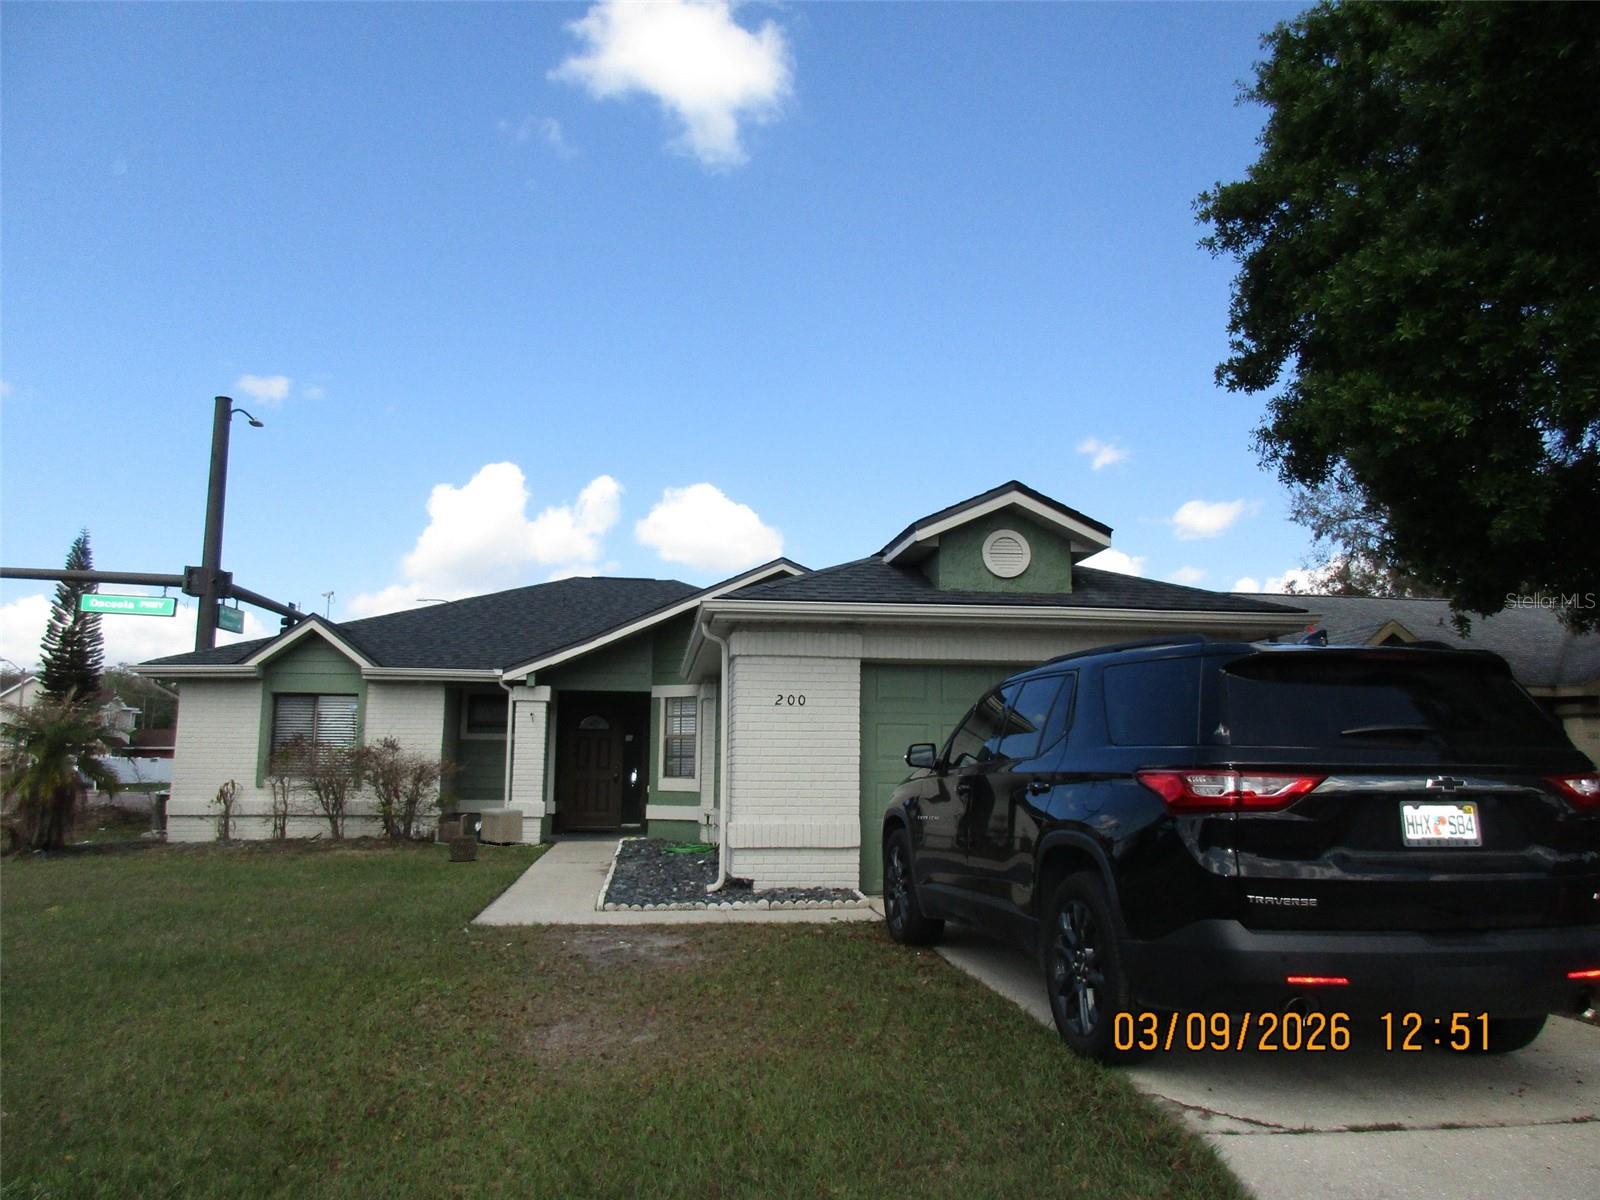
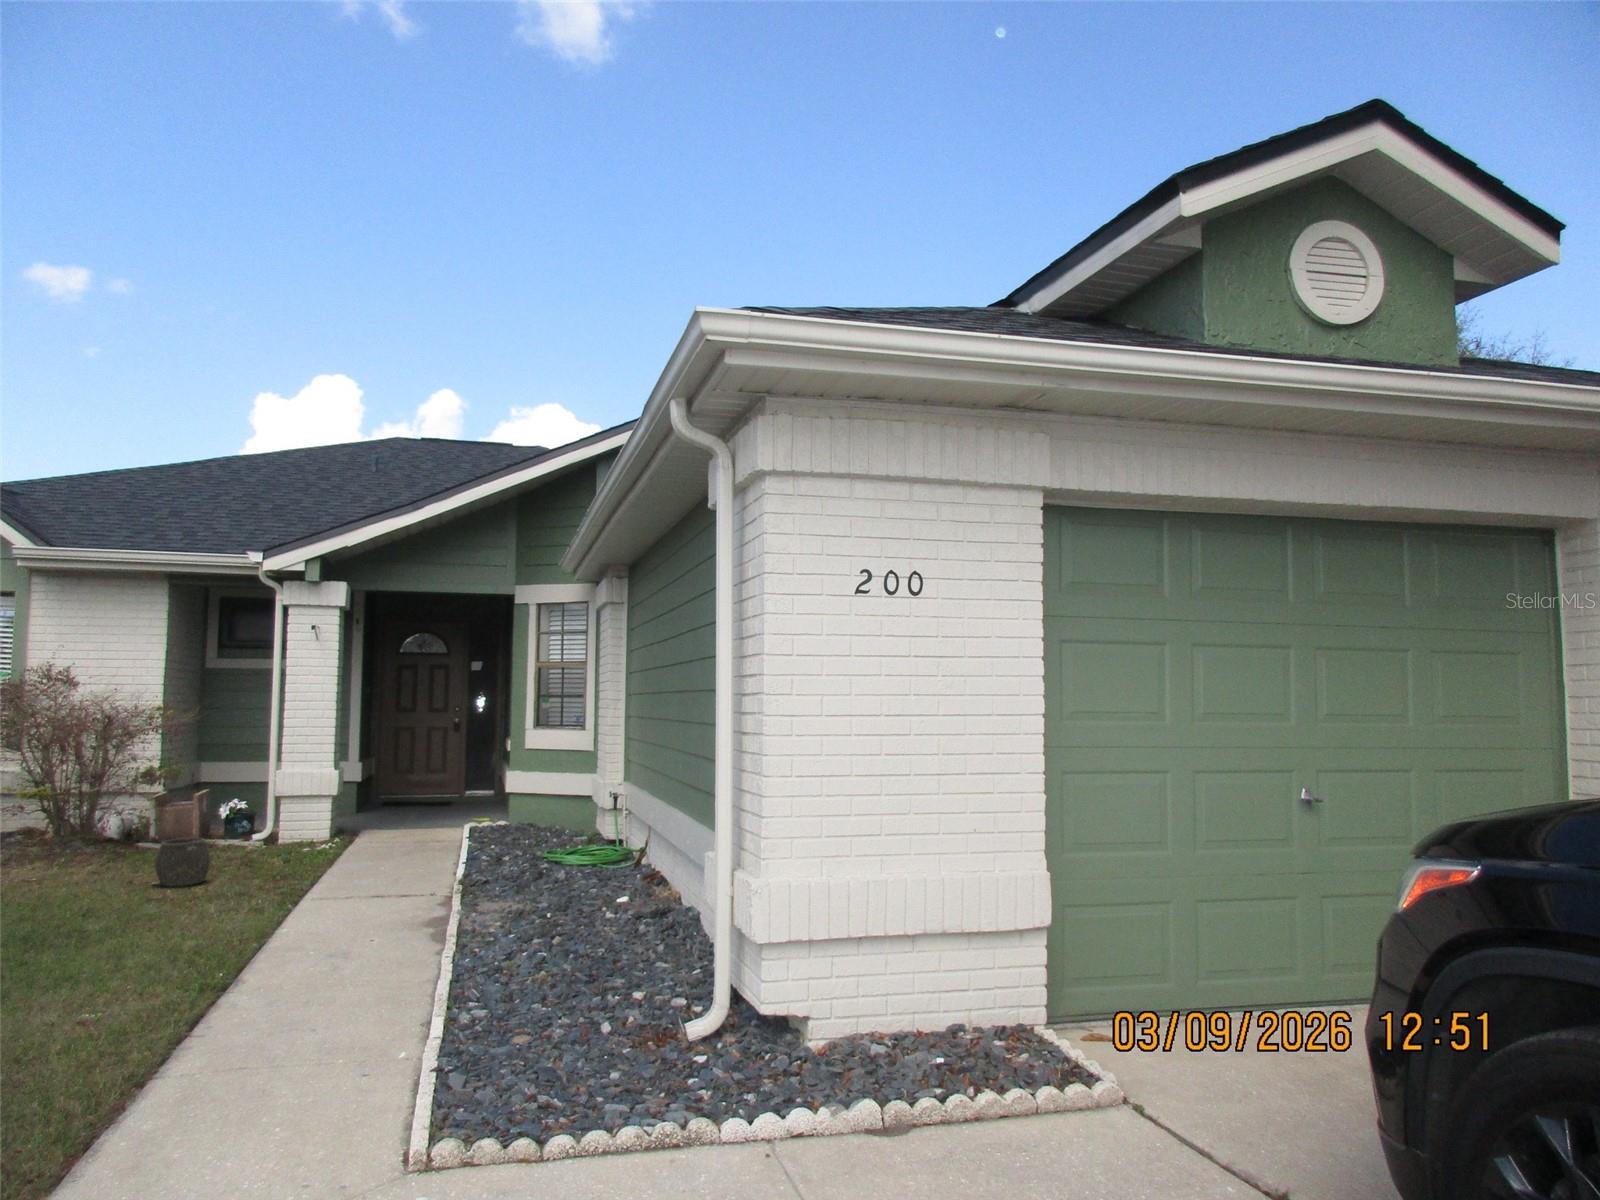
storage bench: present [480,808,523,845] -> none [227,778,301,843]

